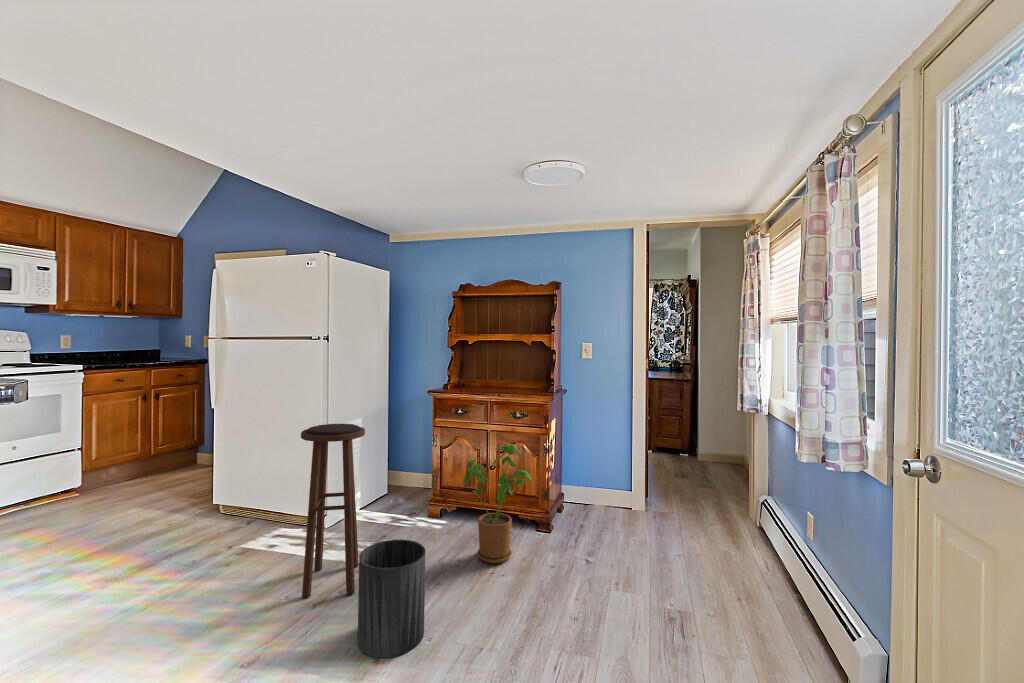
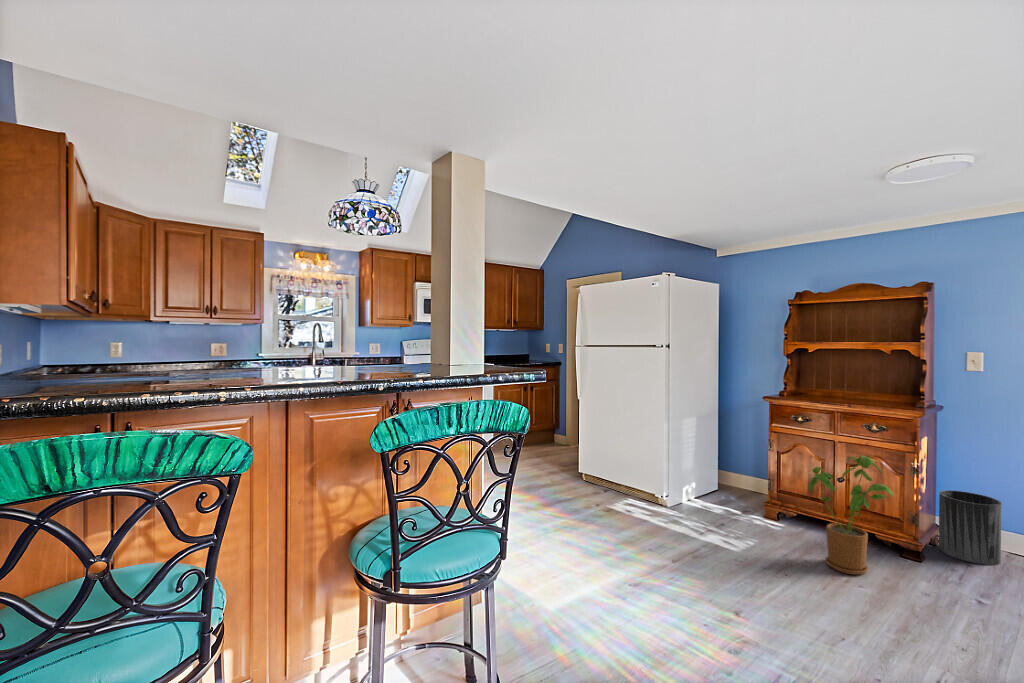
stool: present [301,424,365,598] -> none [659,418,711,562]
trash can: present [358,539,425,658] -> present [939,490,1001,565]

